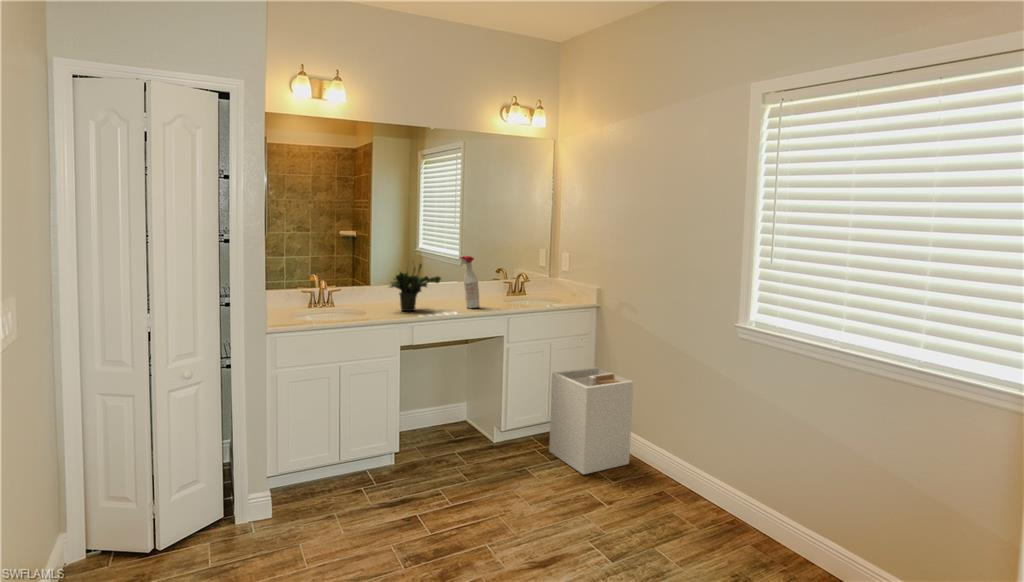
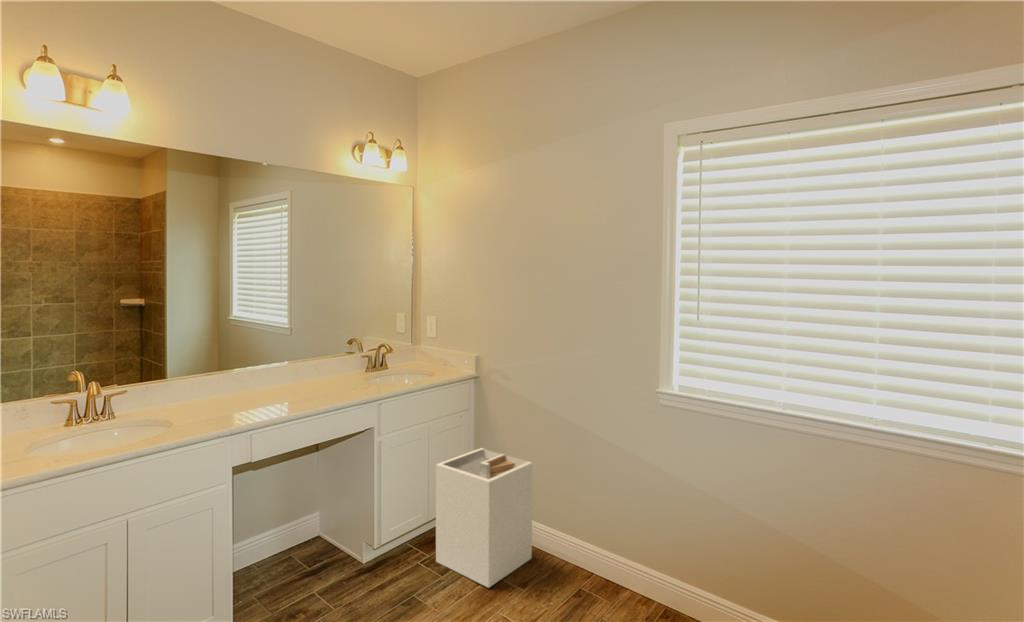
spray bottle: present [459,256,480,308] -> none [308,328,339,396]
potted plant: present [389,264,441,311] -> none [206,339,285,411]

